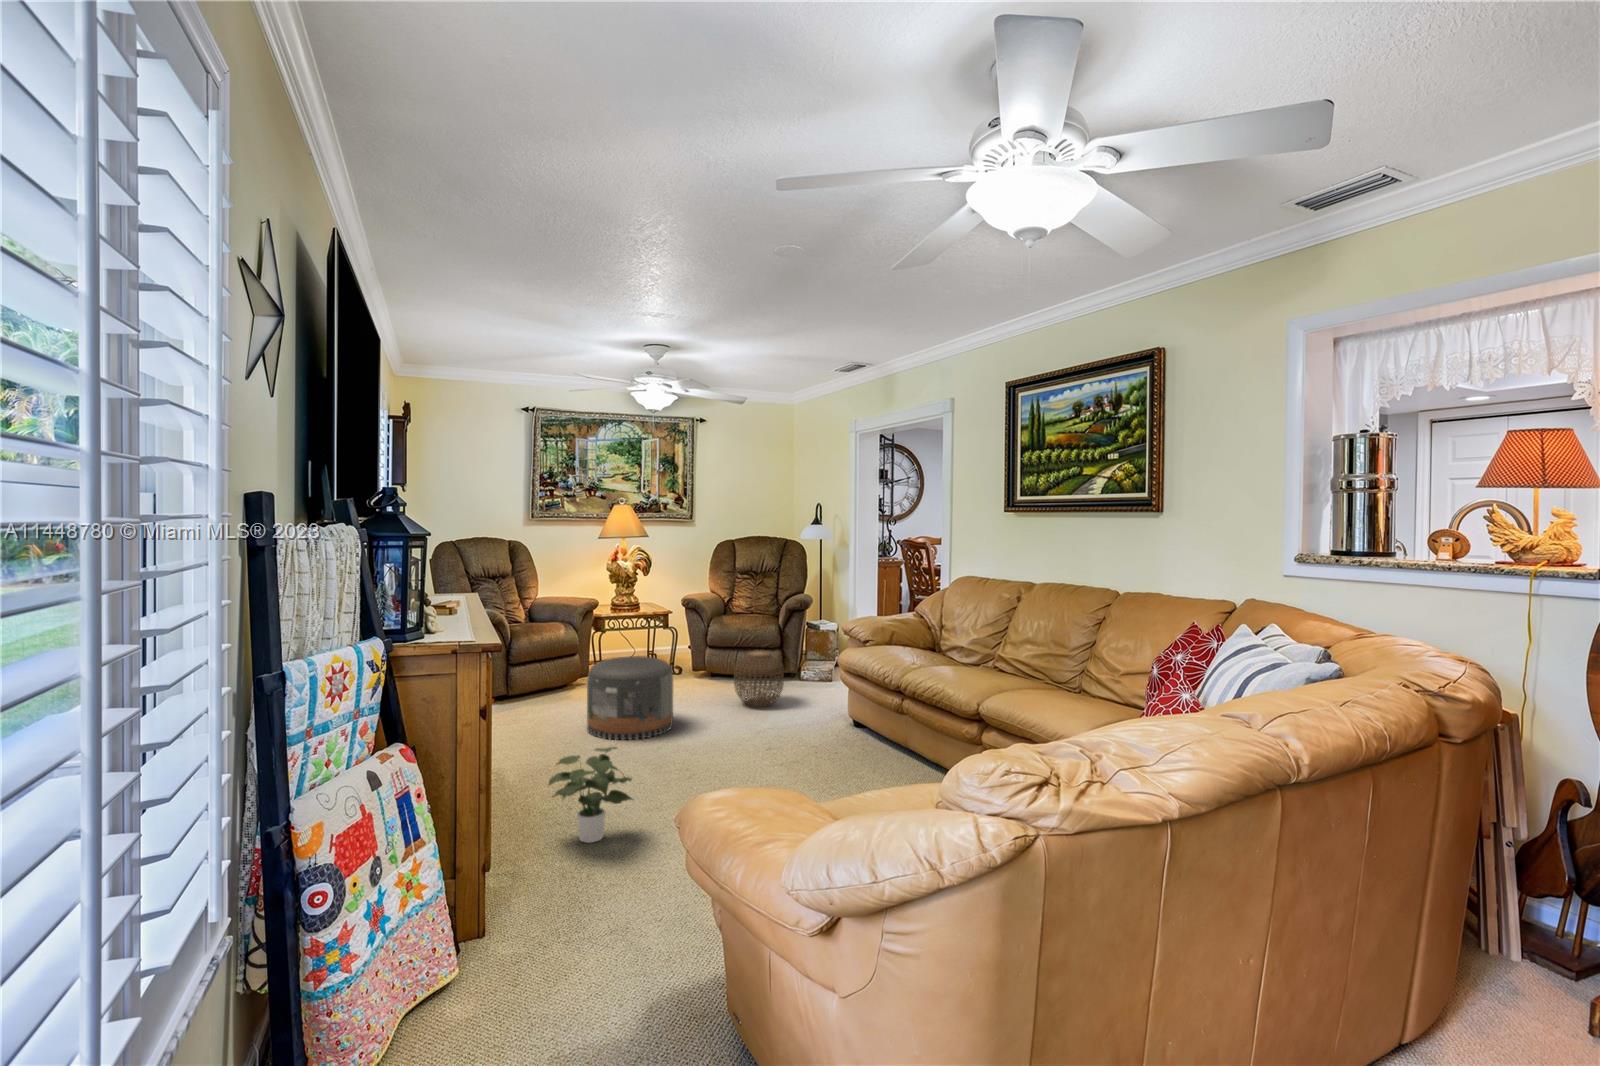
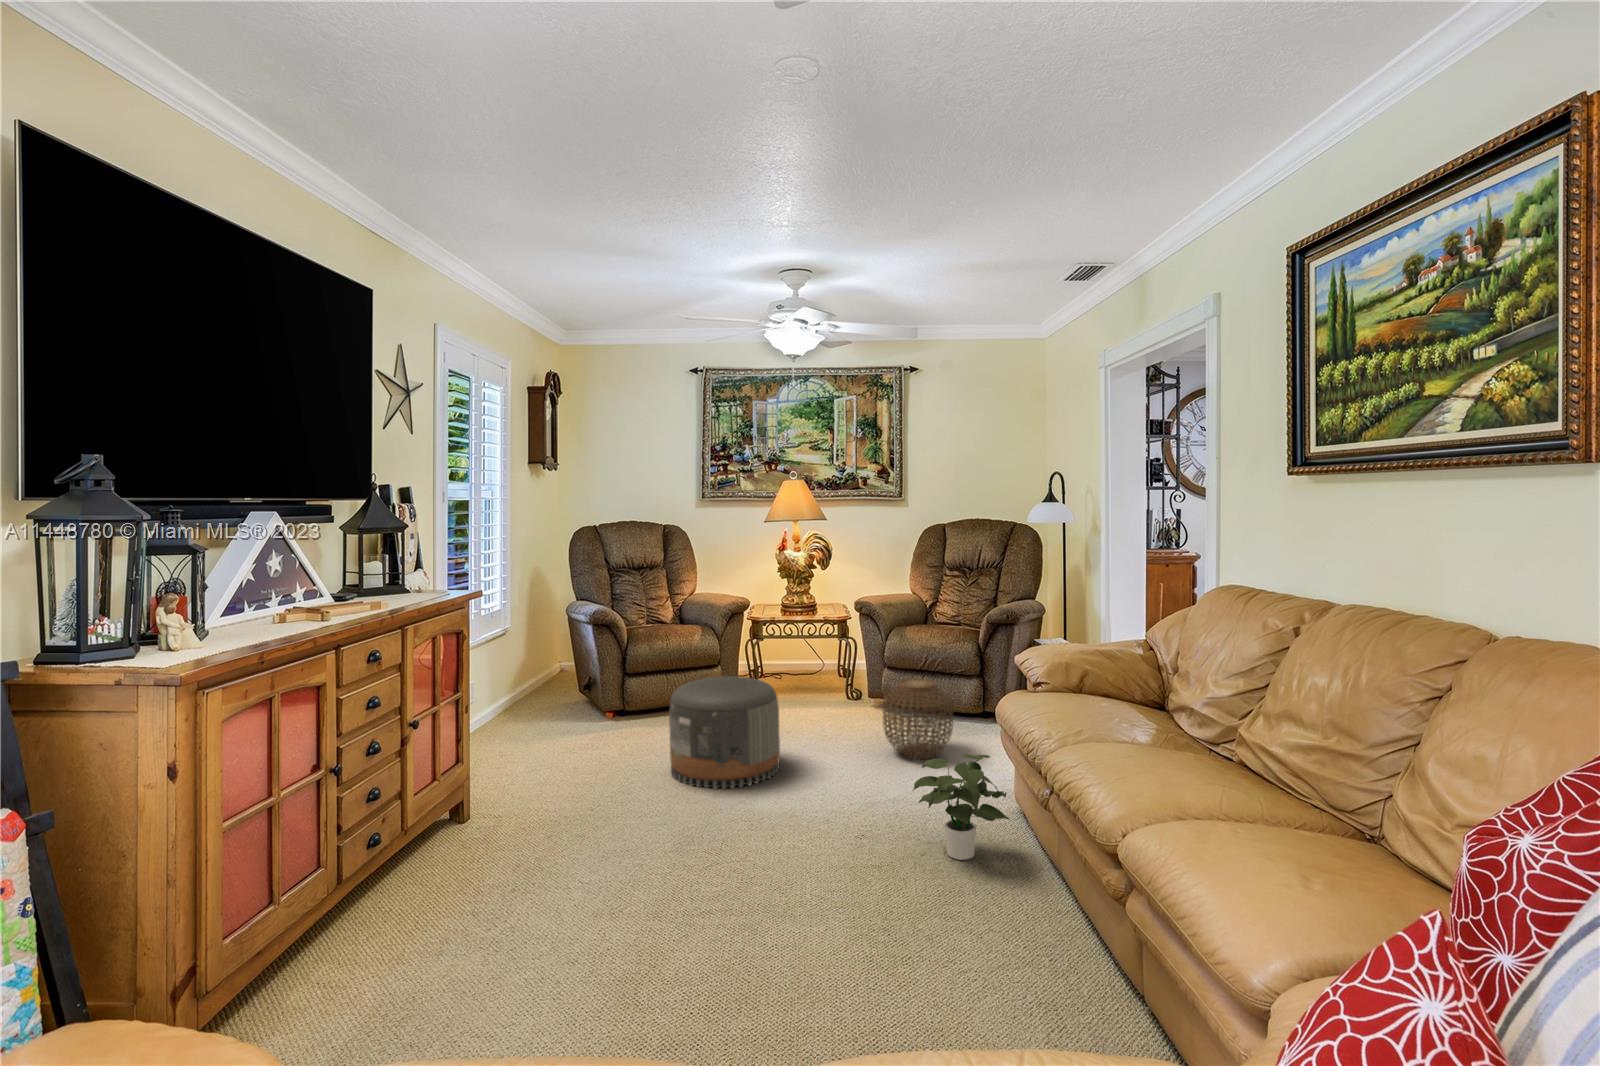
potted plant: present [548,747,633,843] -> present [913,754,1009,860]

